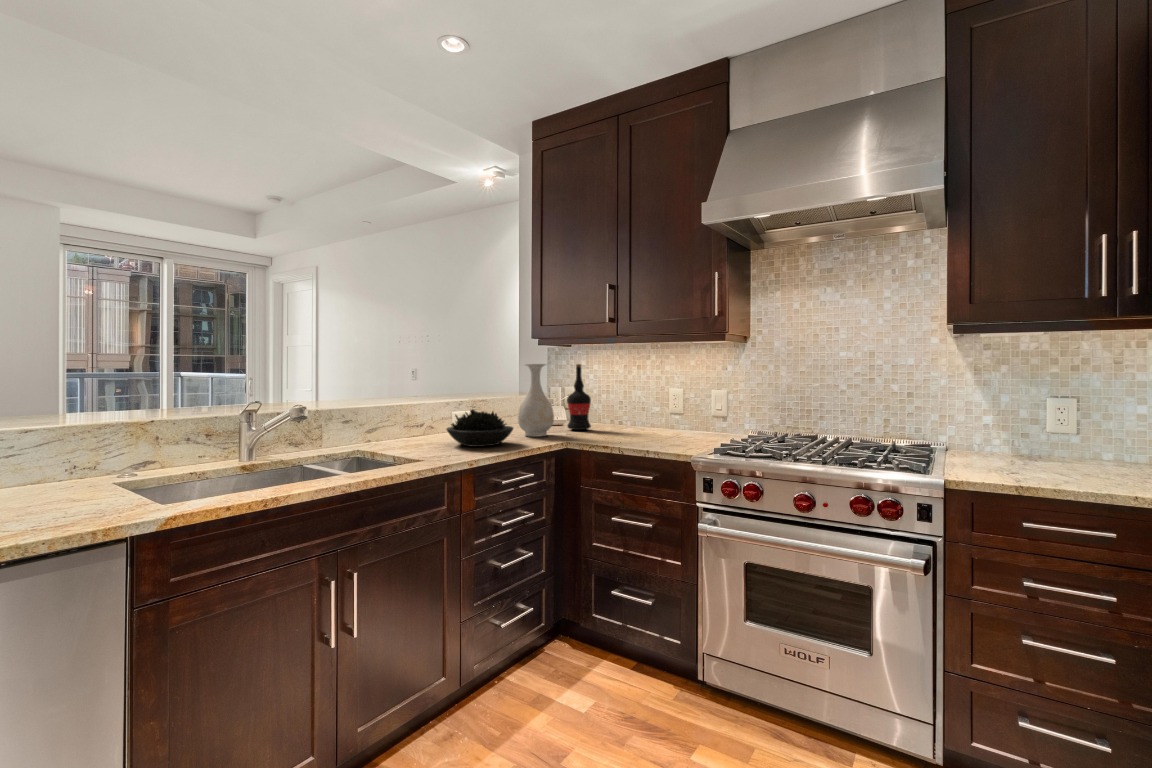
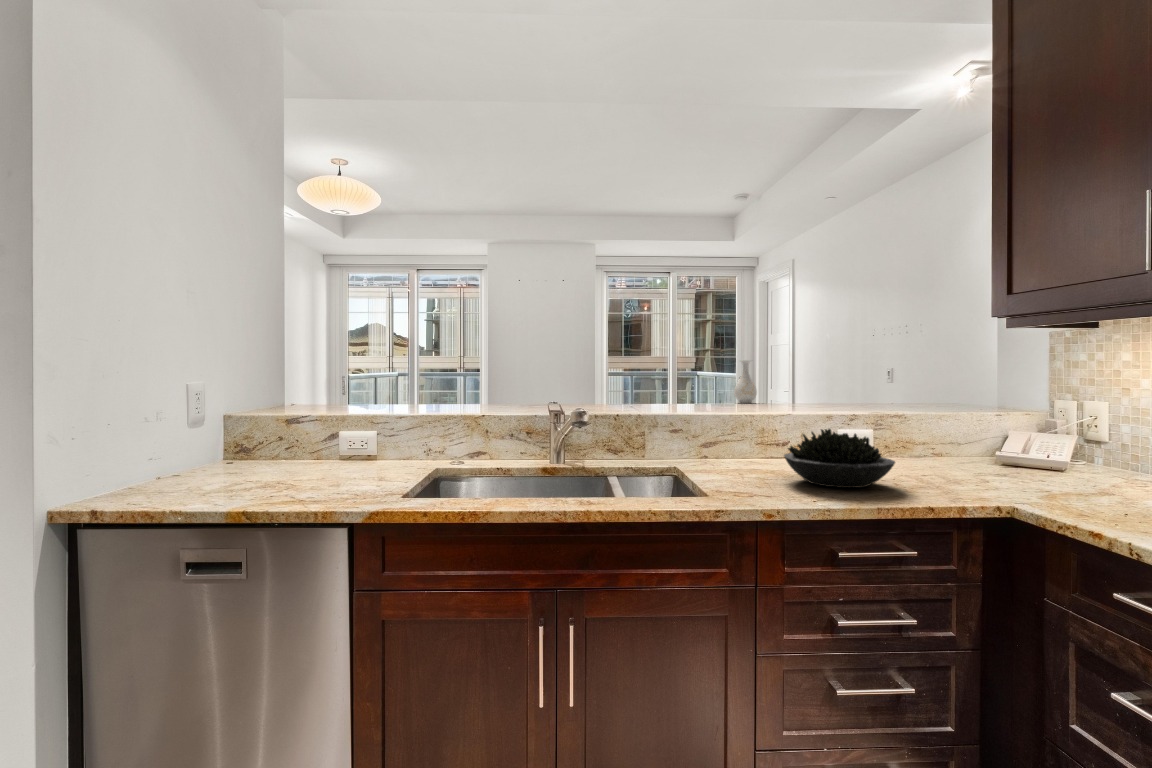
vase: present [518,364,554,437] -> present [734,360,757,403]
wine bottle: present [567,364,591,430] -> none [1051,361,1108,484]

